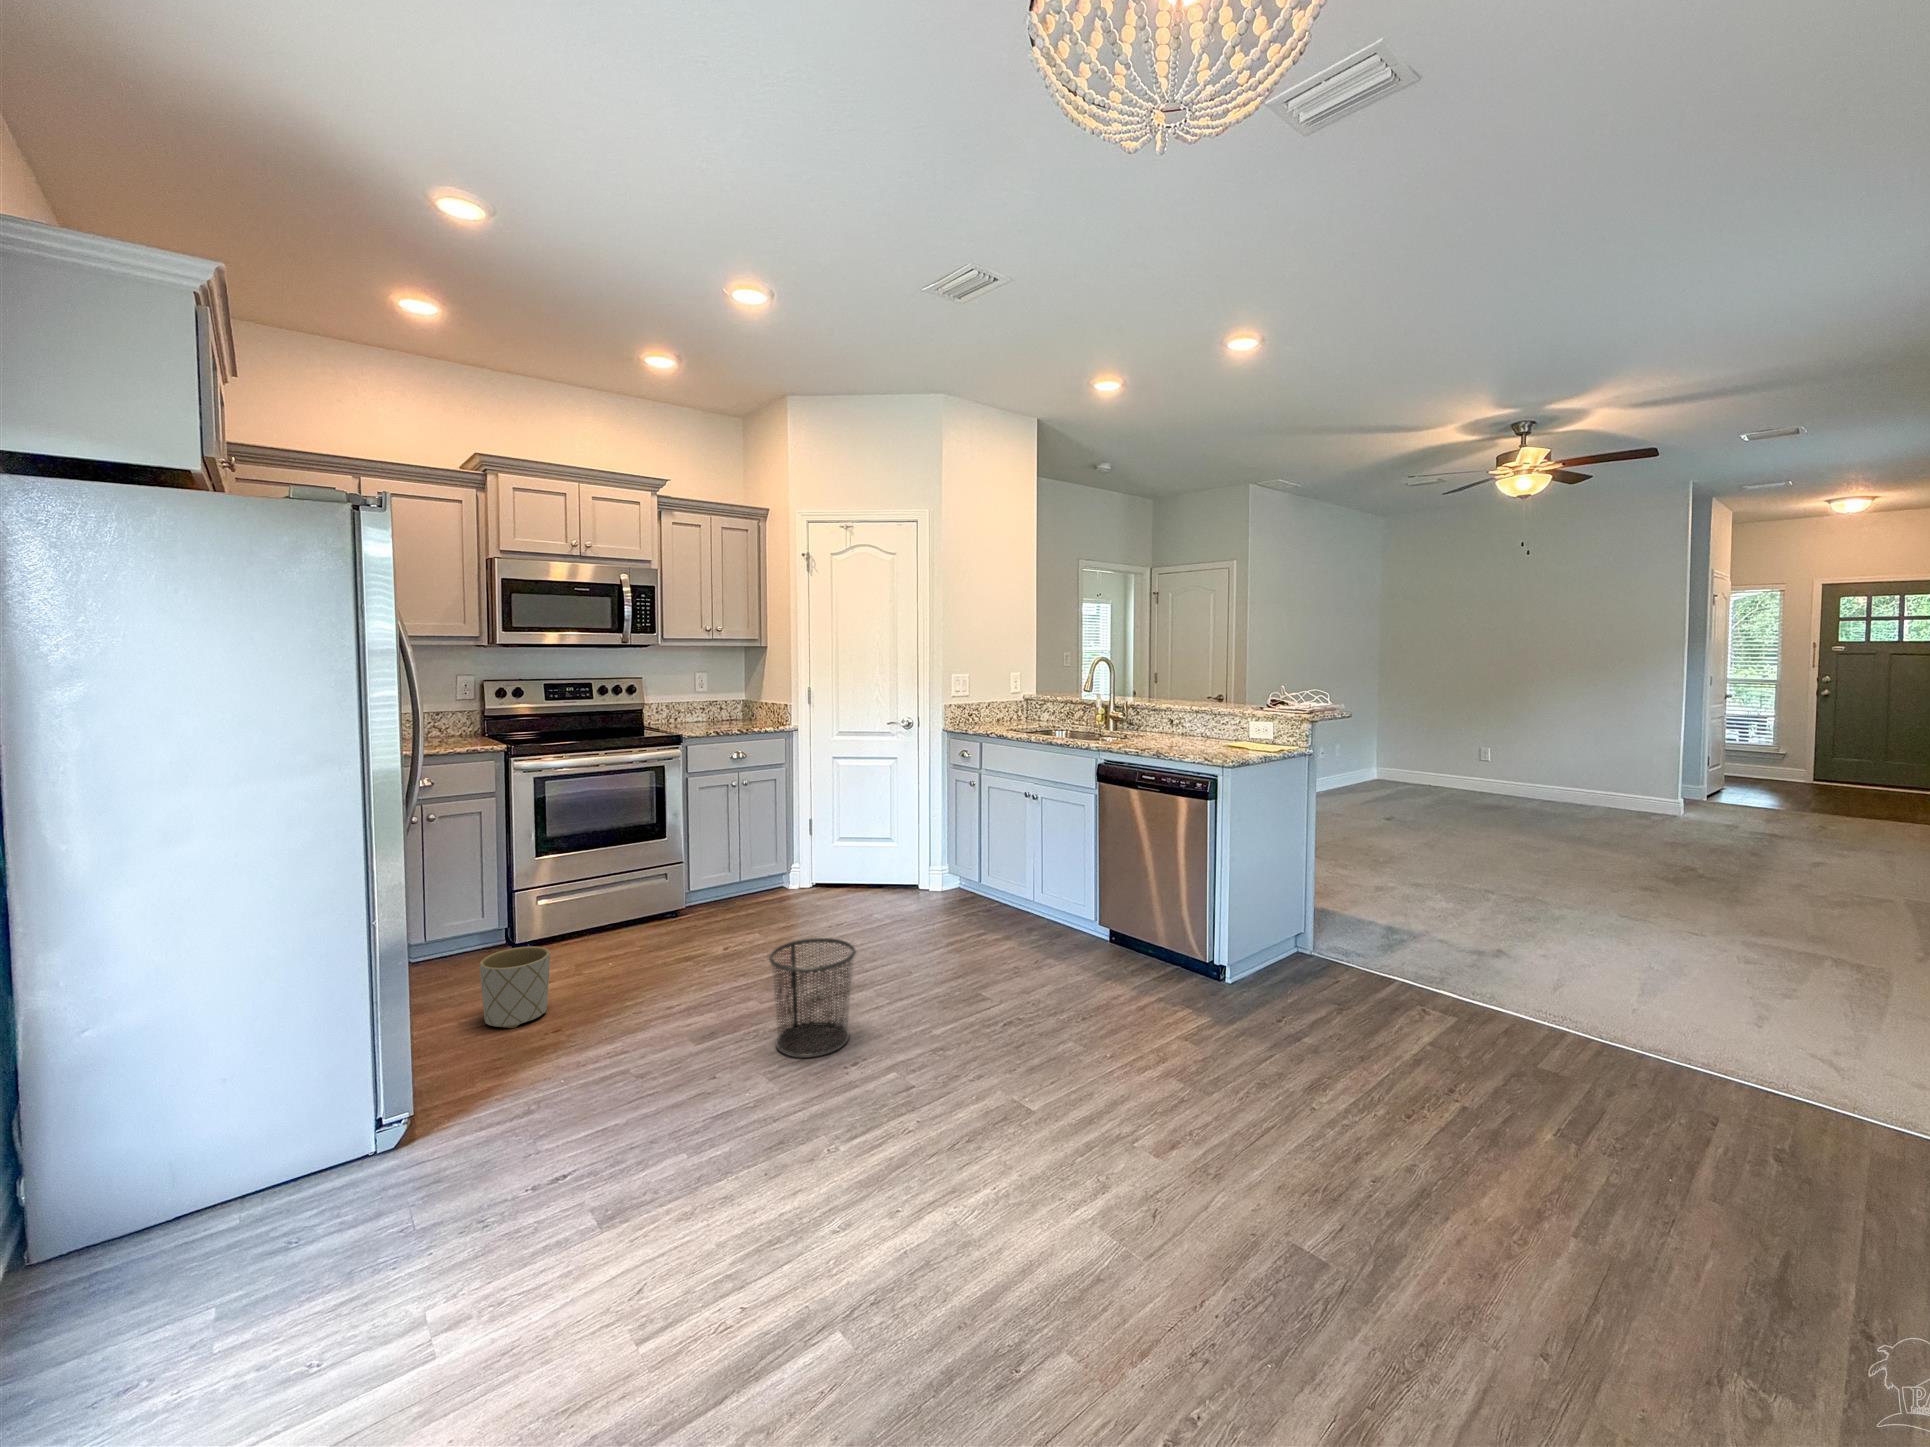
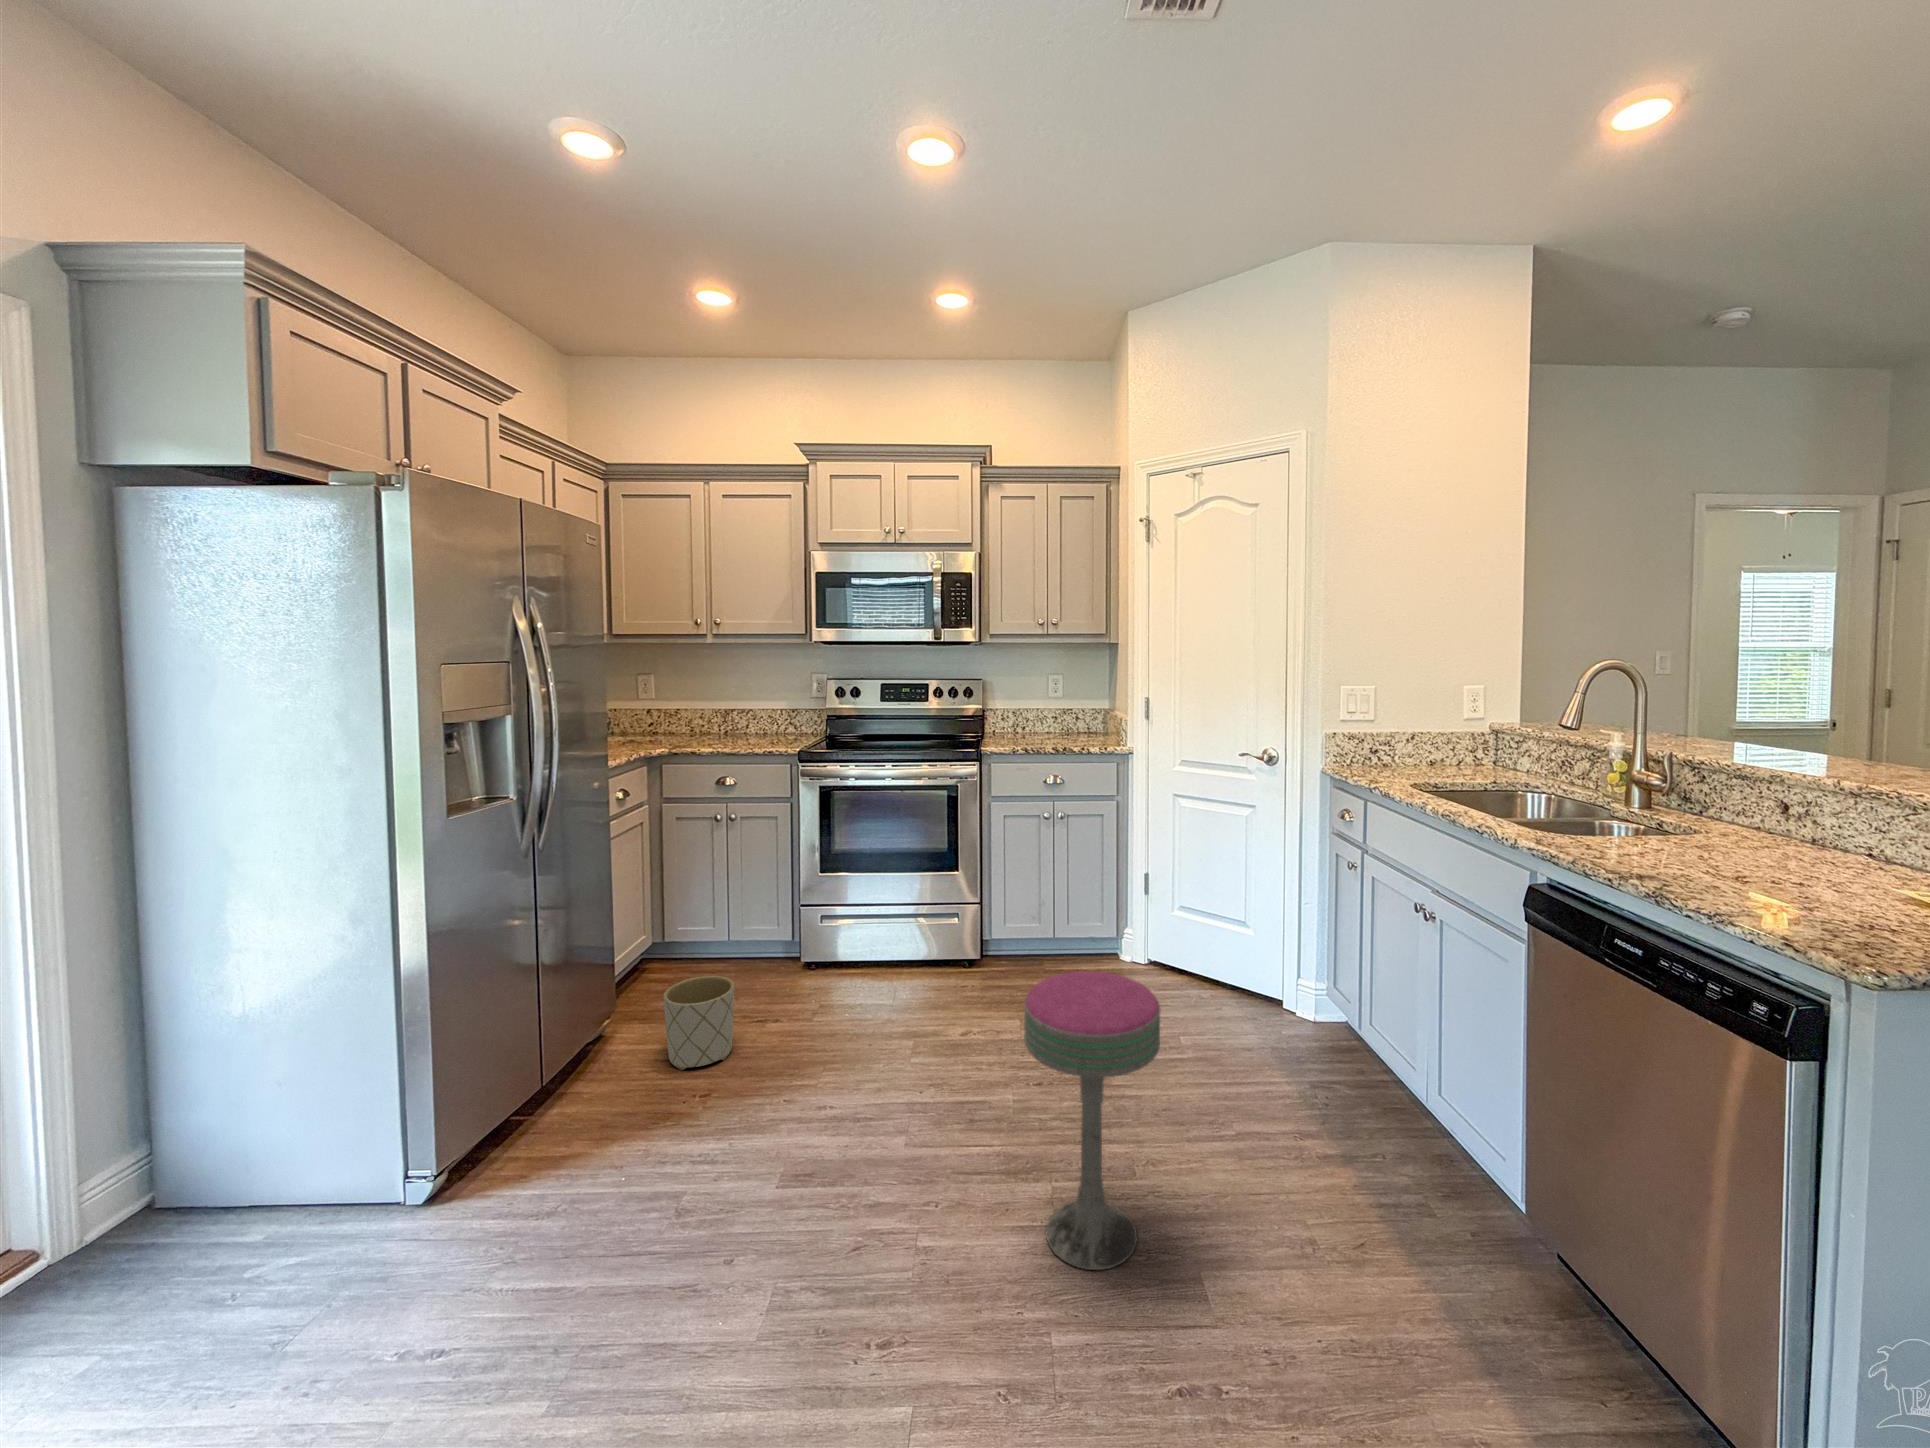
bar stool: none [883,842,961,1002] -> present [1024,971,1160,1270]
waste bin: present [769,938,856,1058] -> none [786,1093,923,1312]

